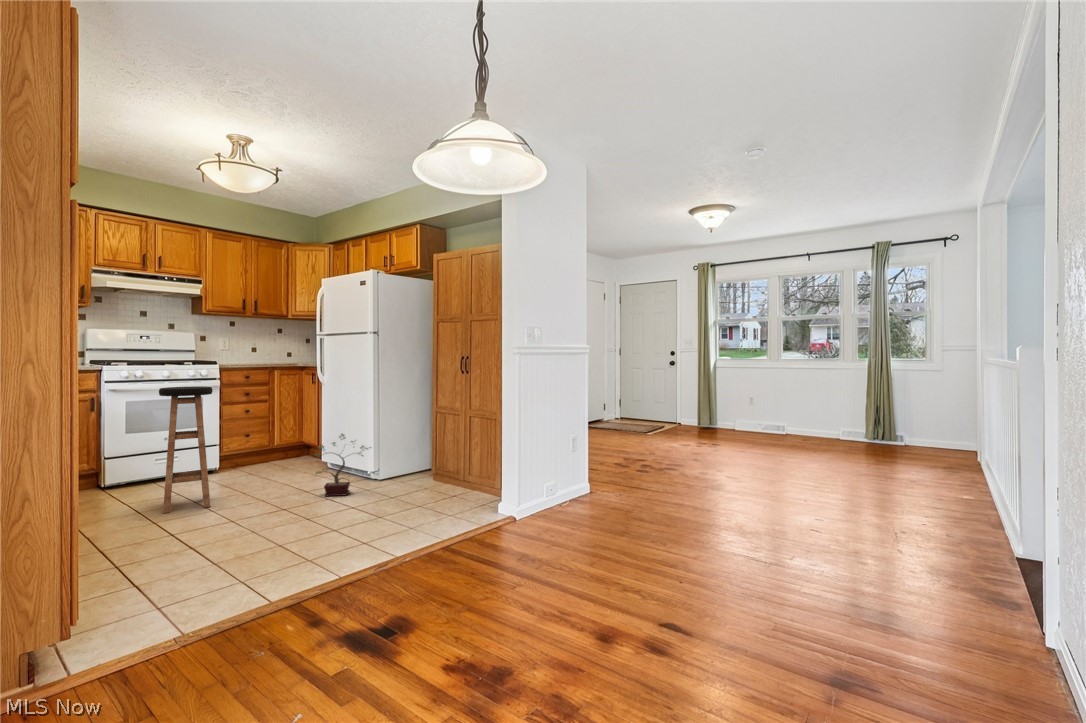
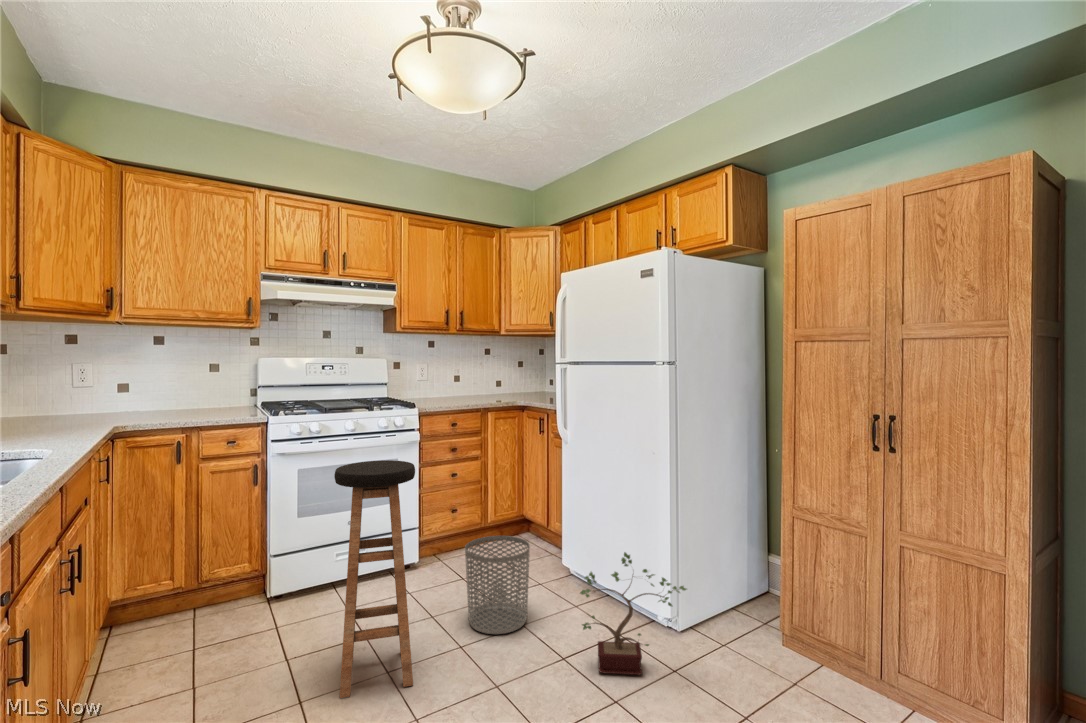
waste bin: none [248,438,292,490] -> present [465,536,530,634]

